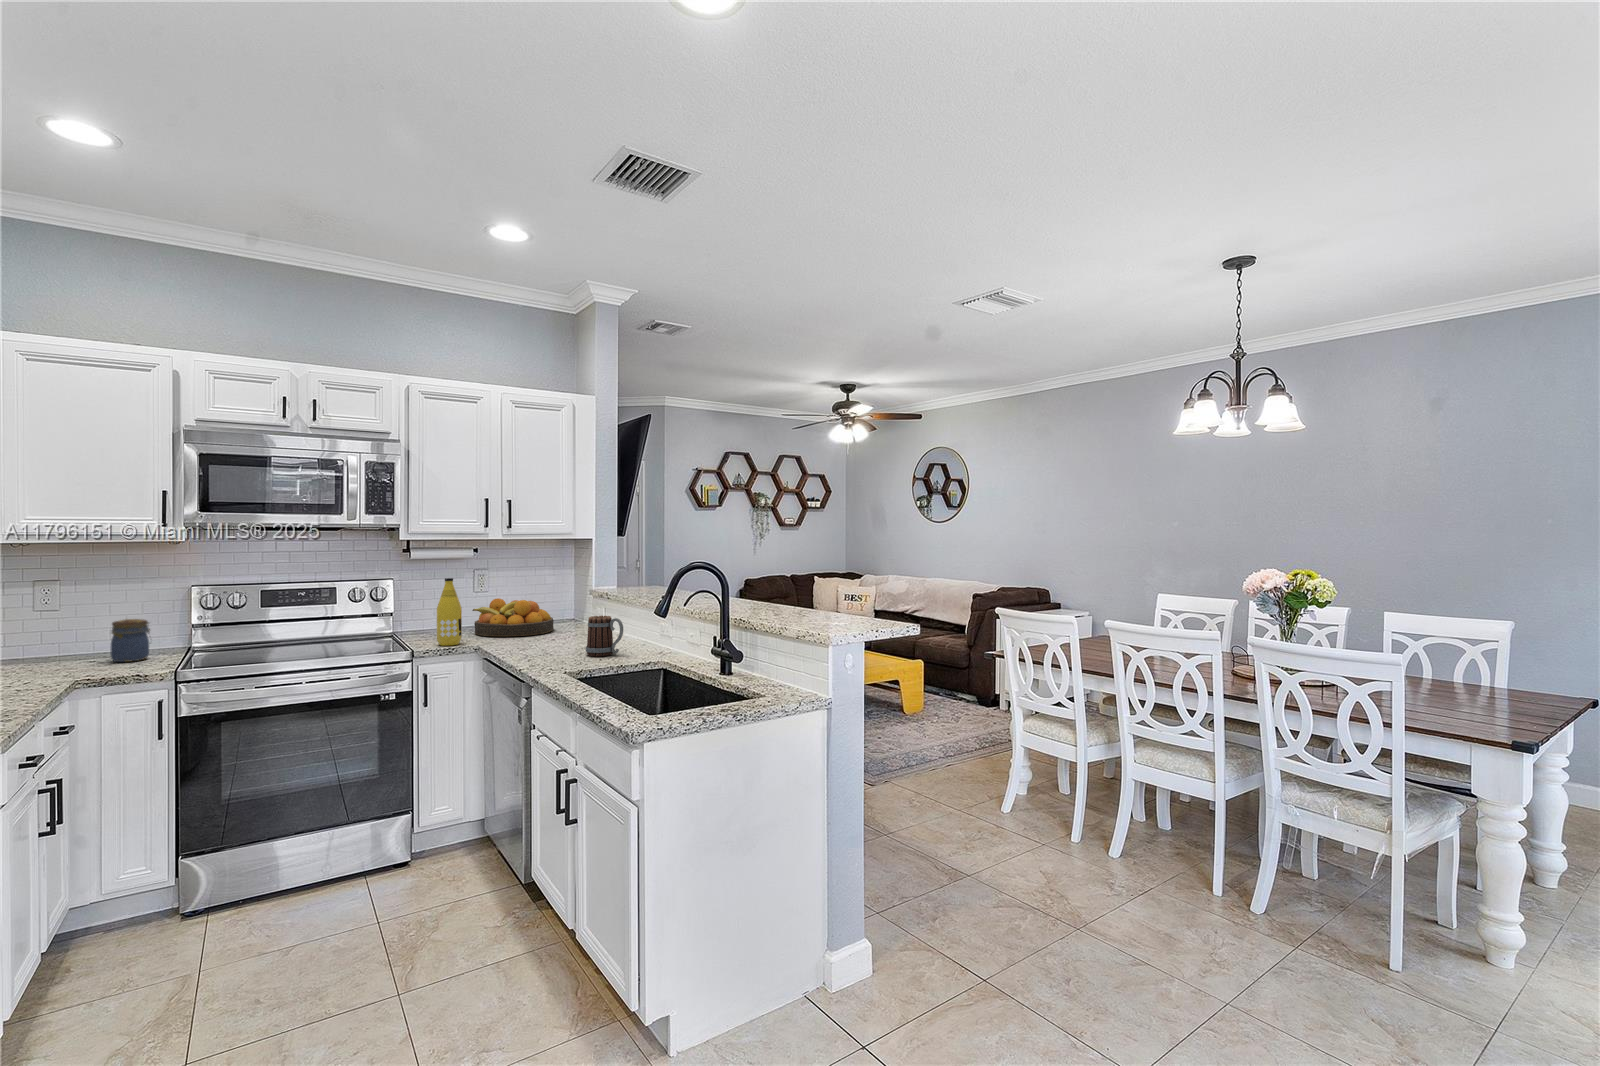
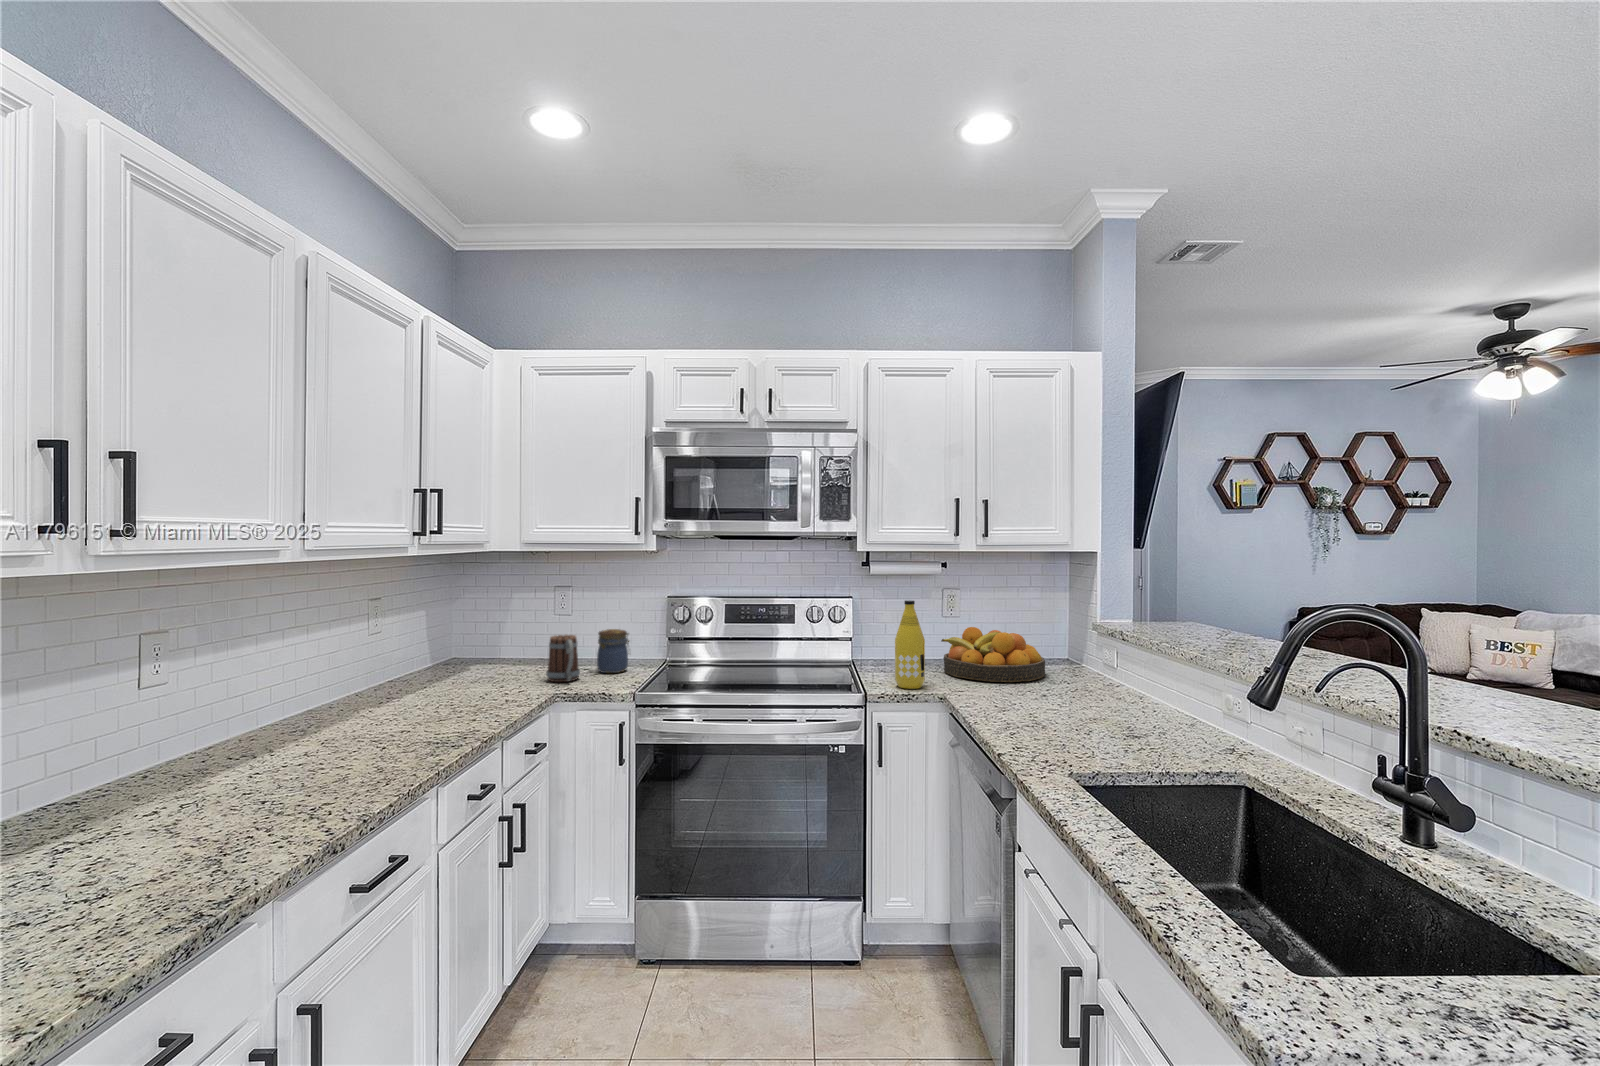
mug: present [586,616,623,657] -> present [546,635,580,682]

